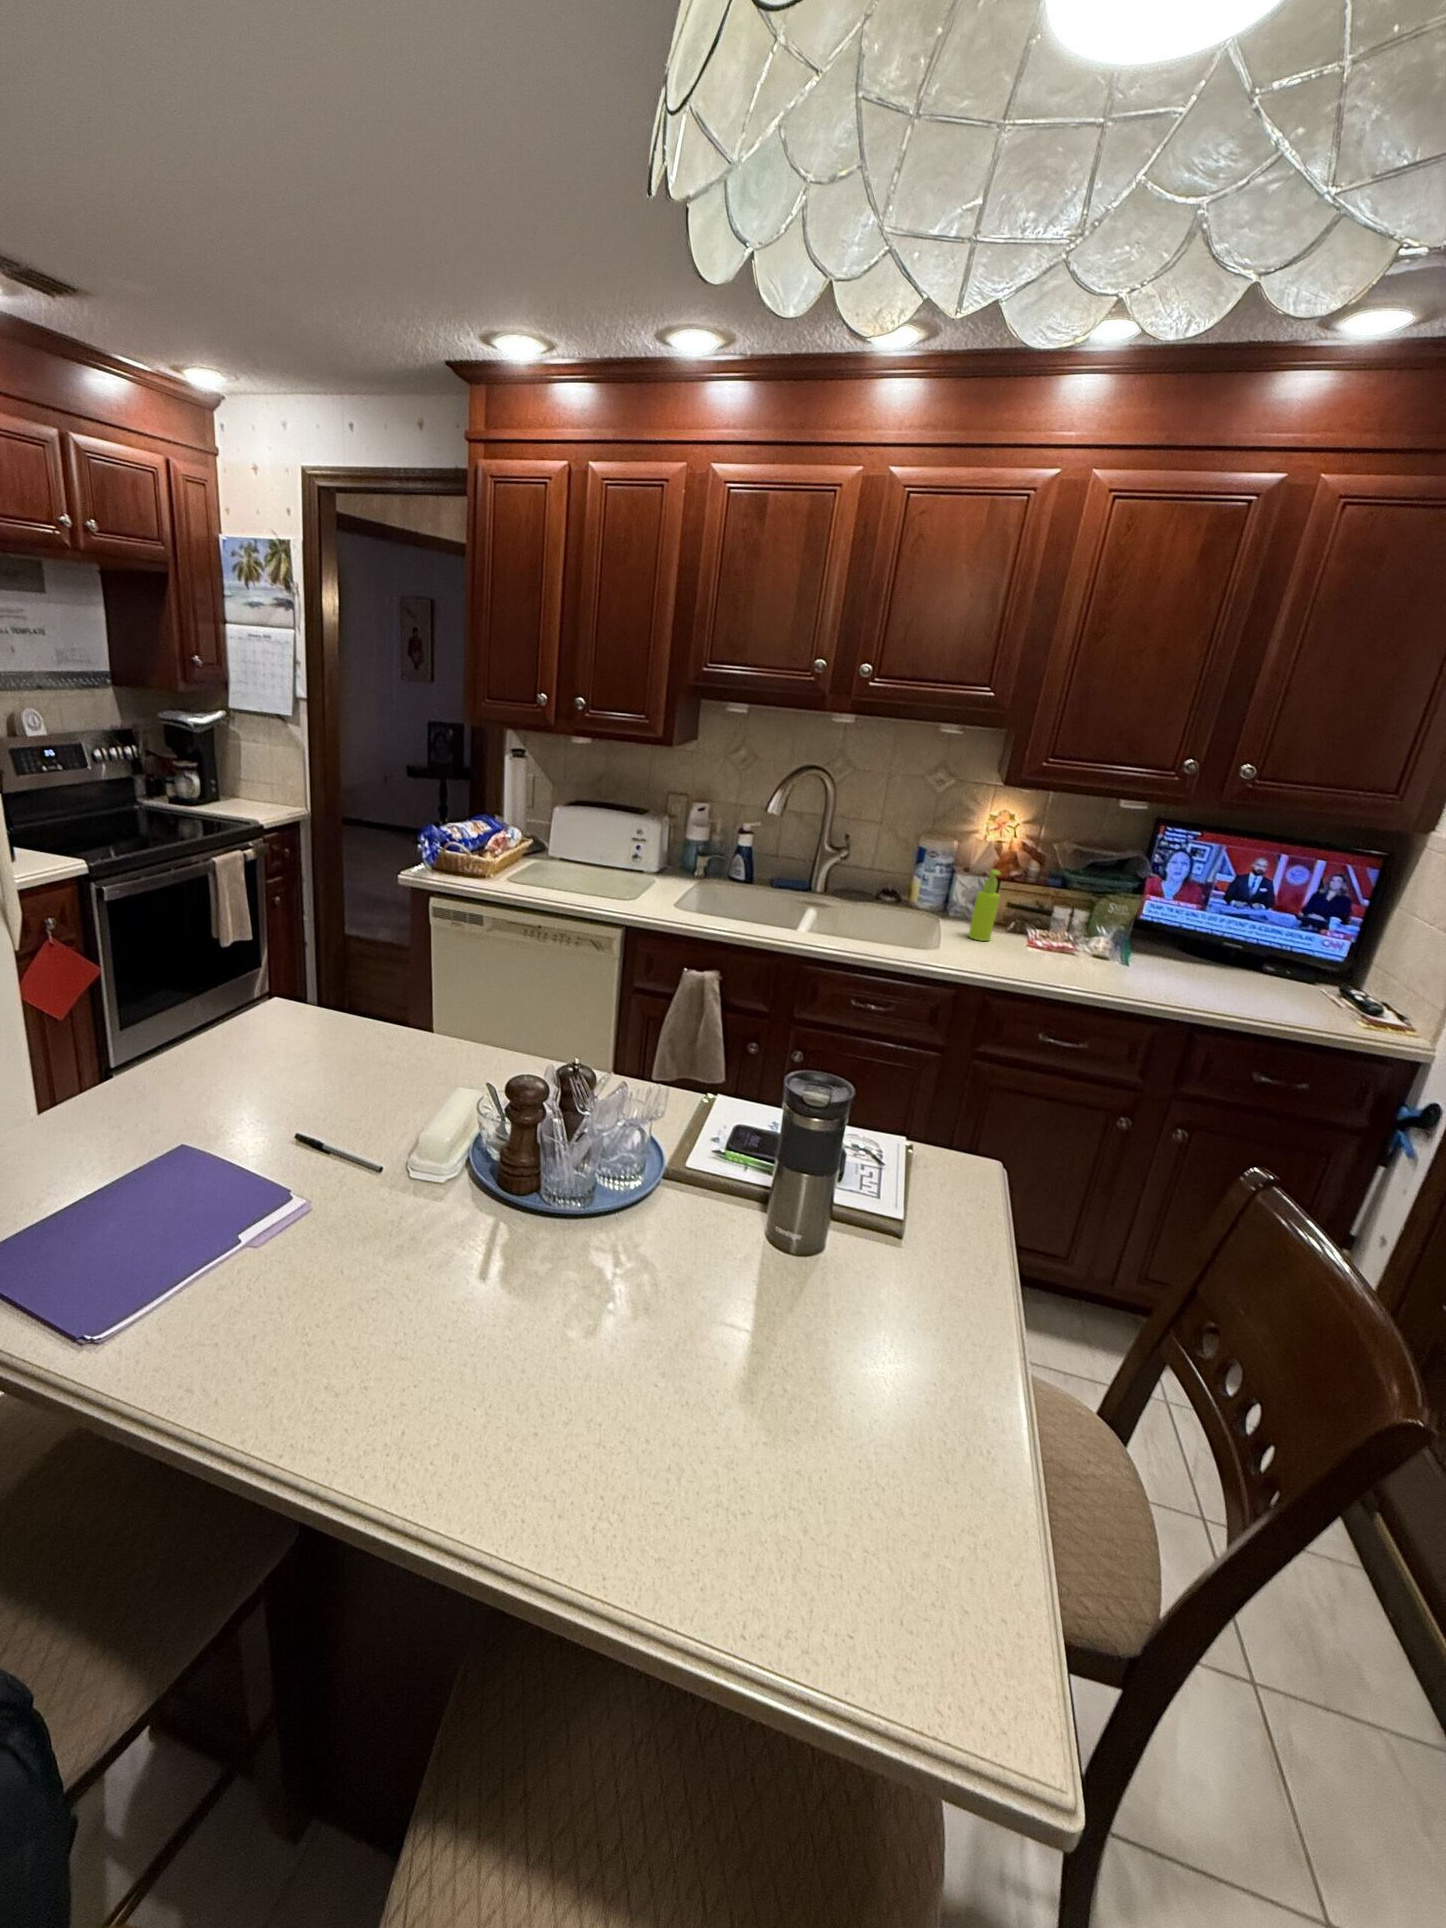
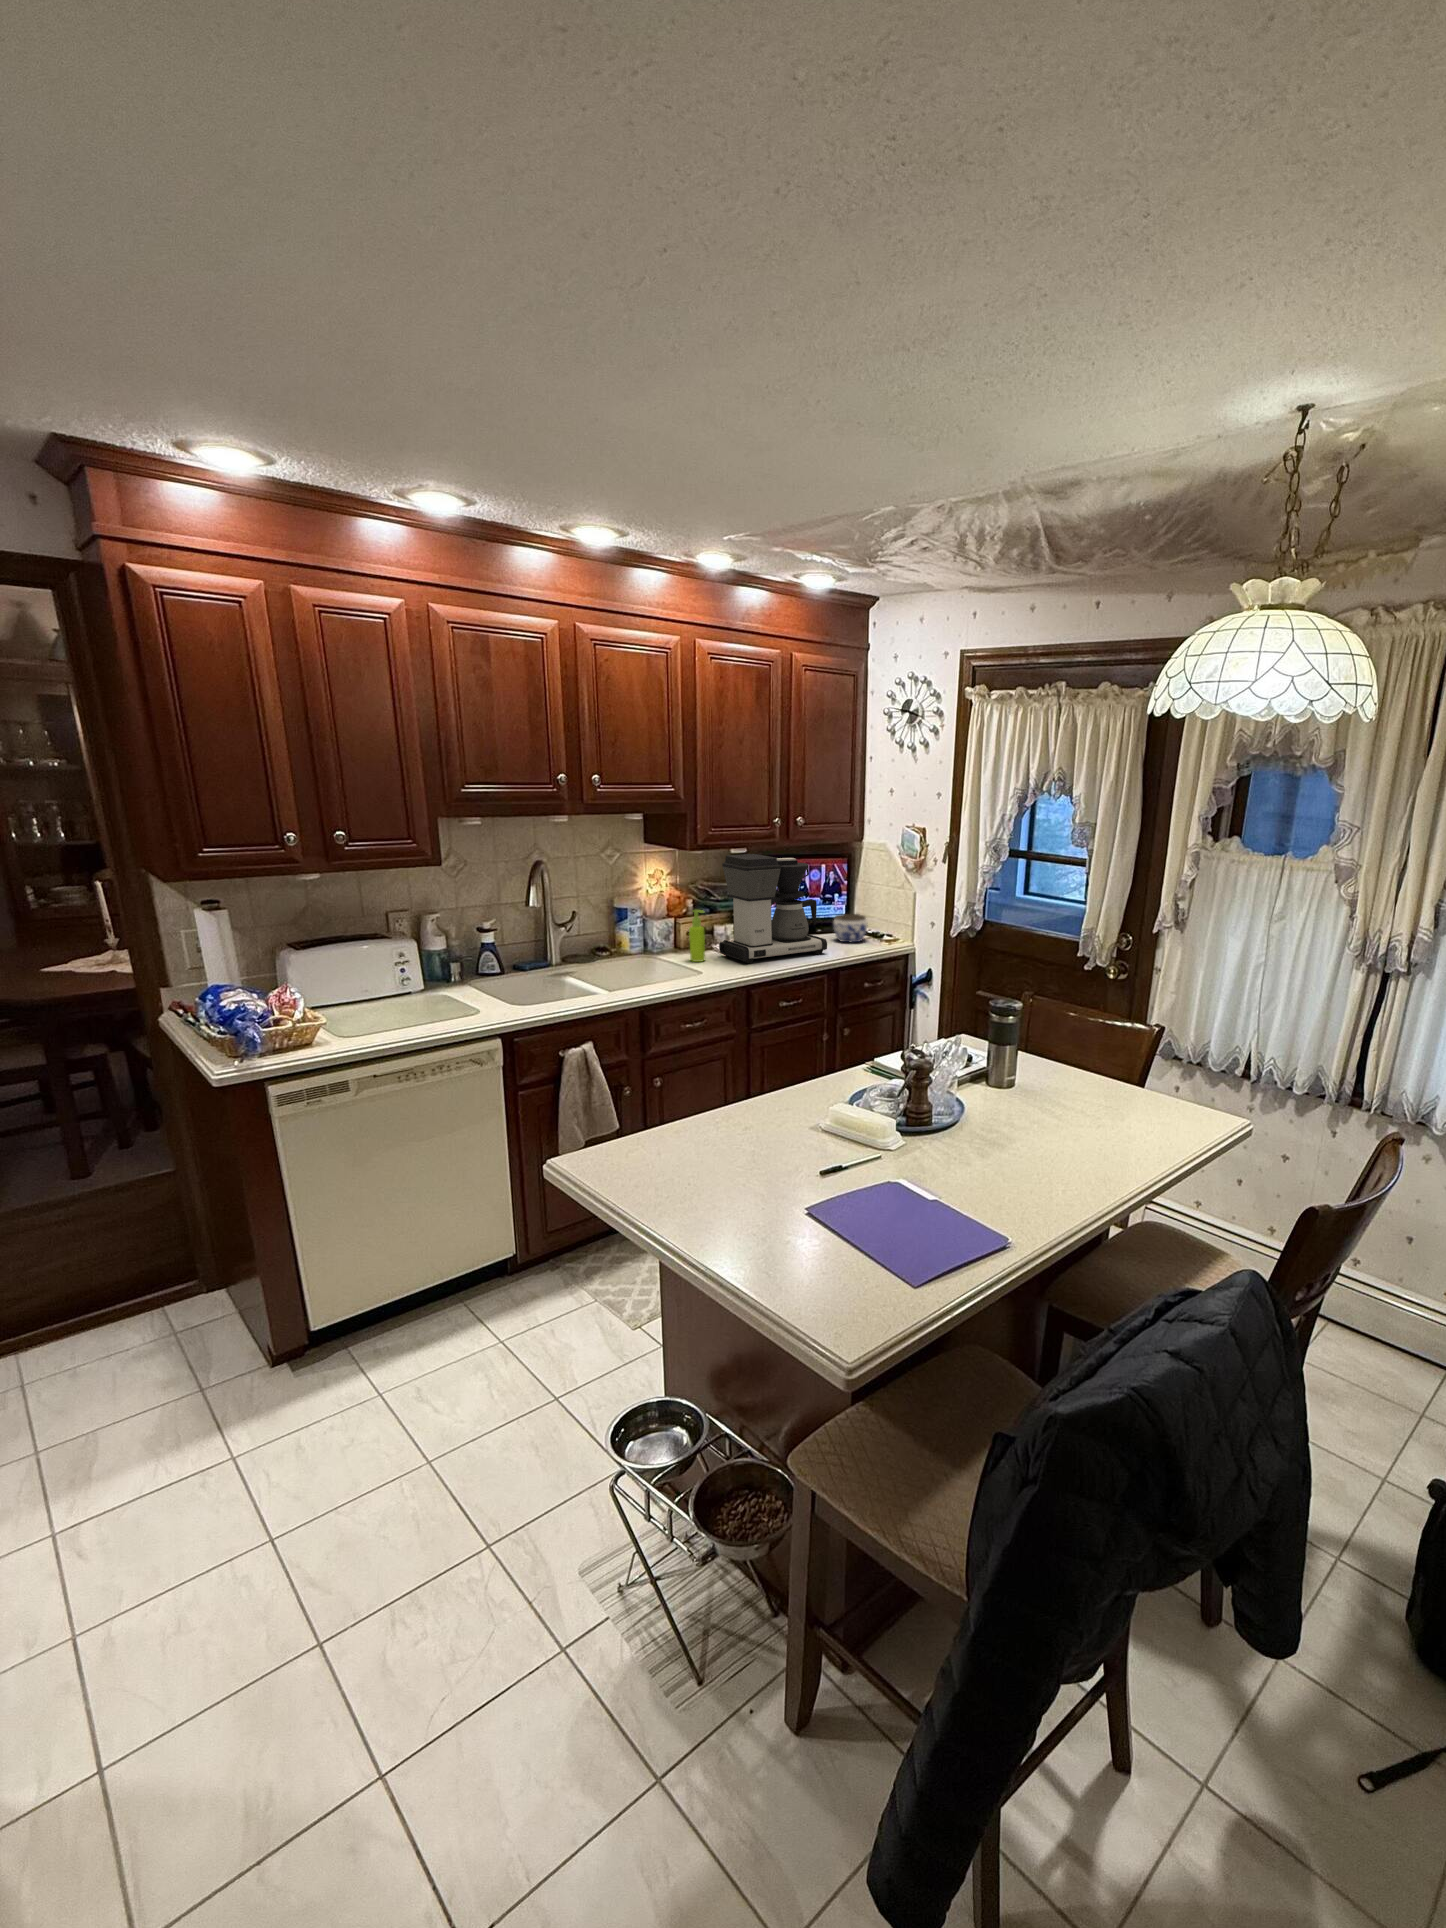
coffee maker: none [1018,804,1215,990] -> present [719,854,827,963]
jar: none [1274,948,1353,1004] -> present [833,914,867,942]

